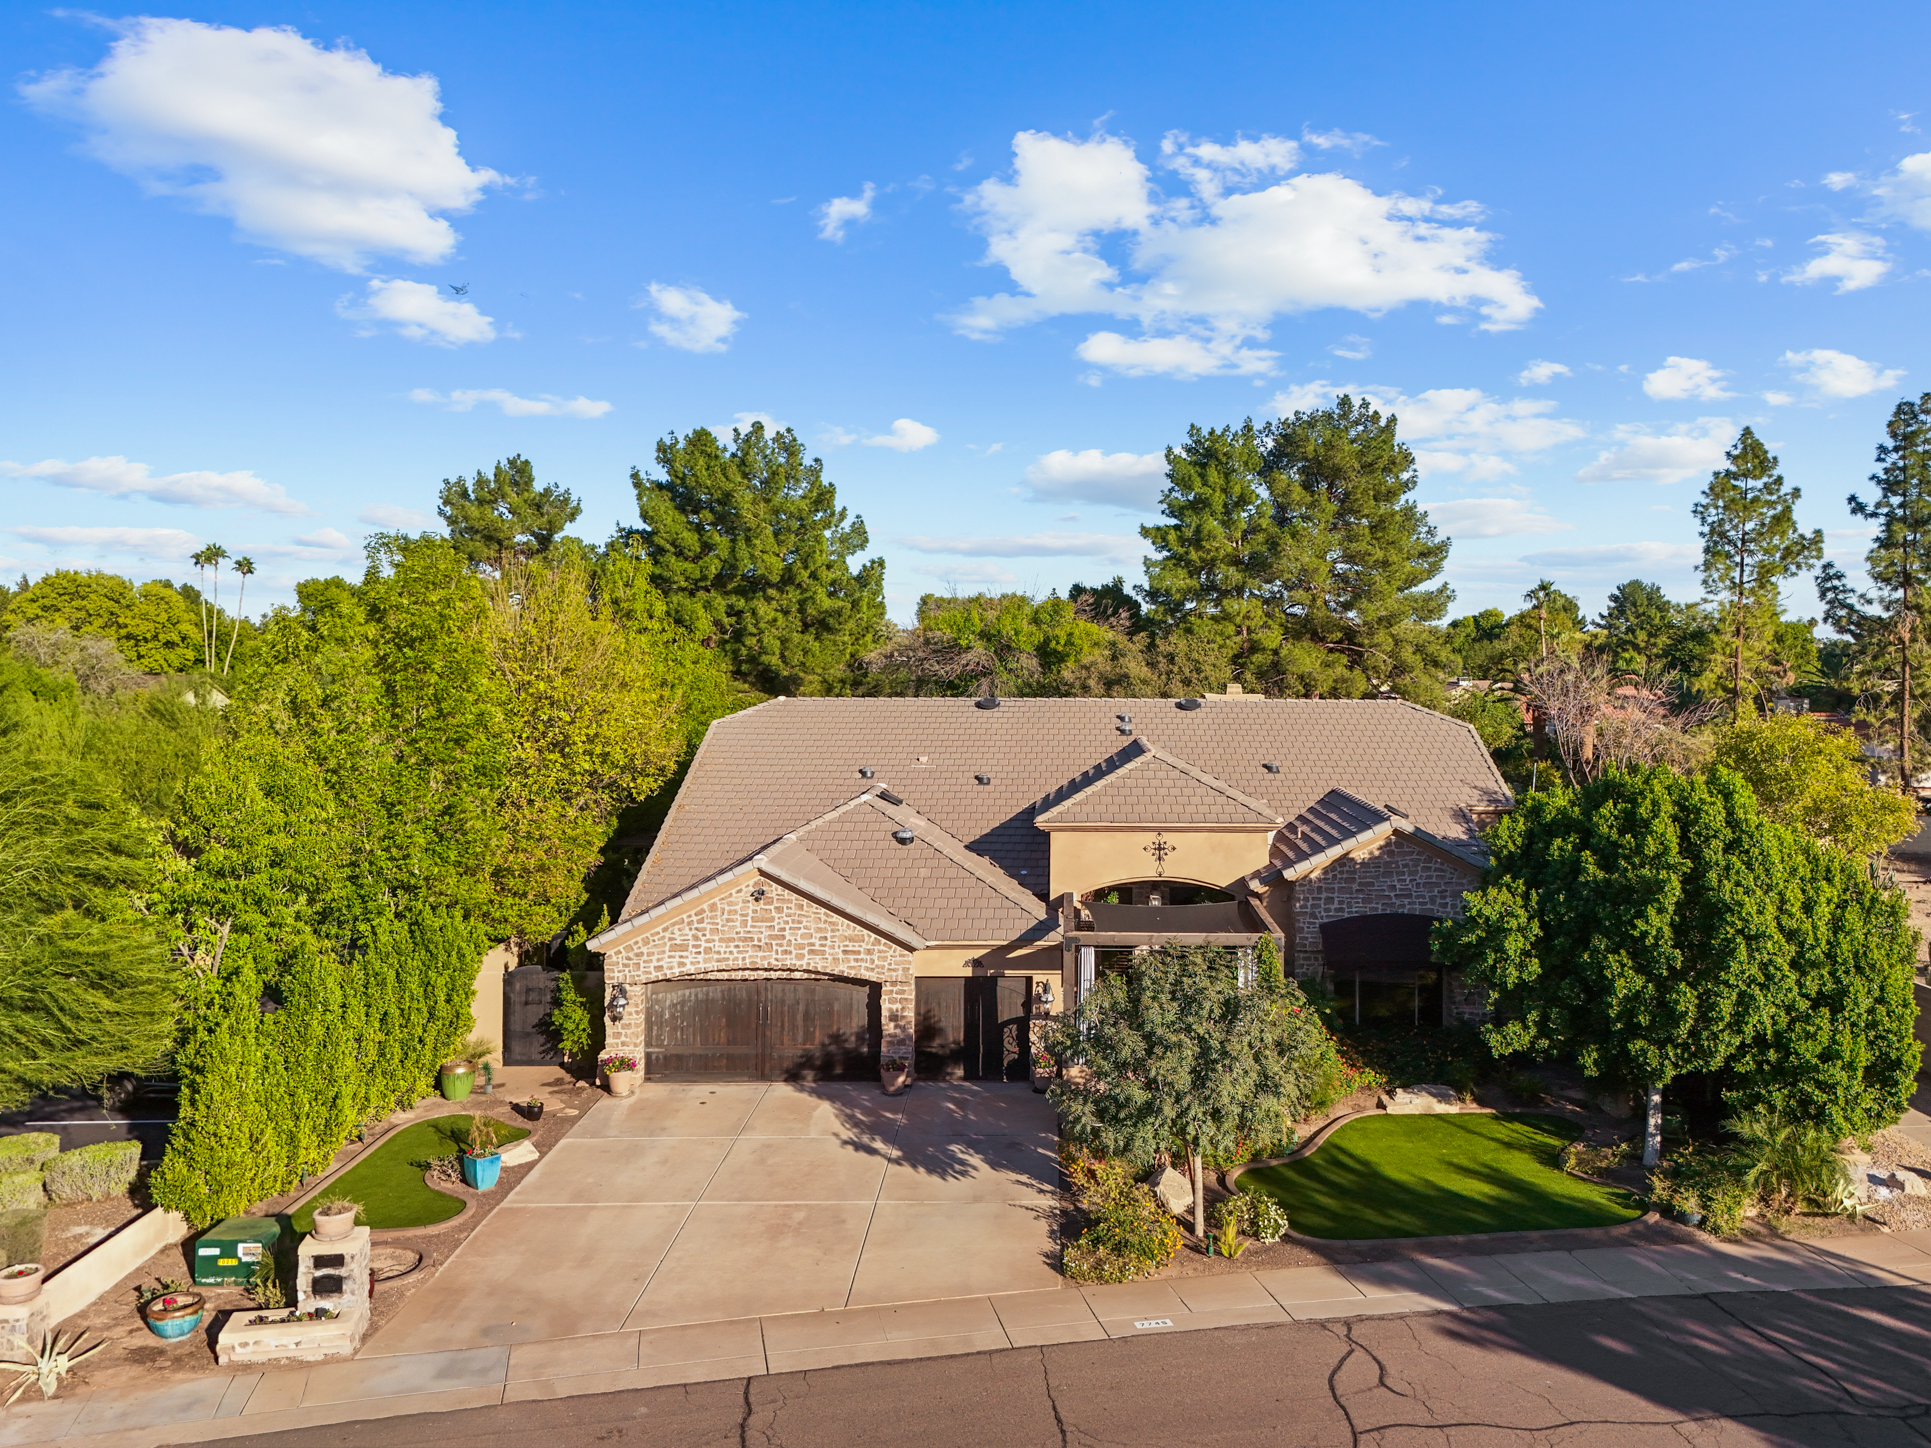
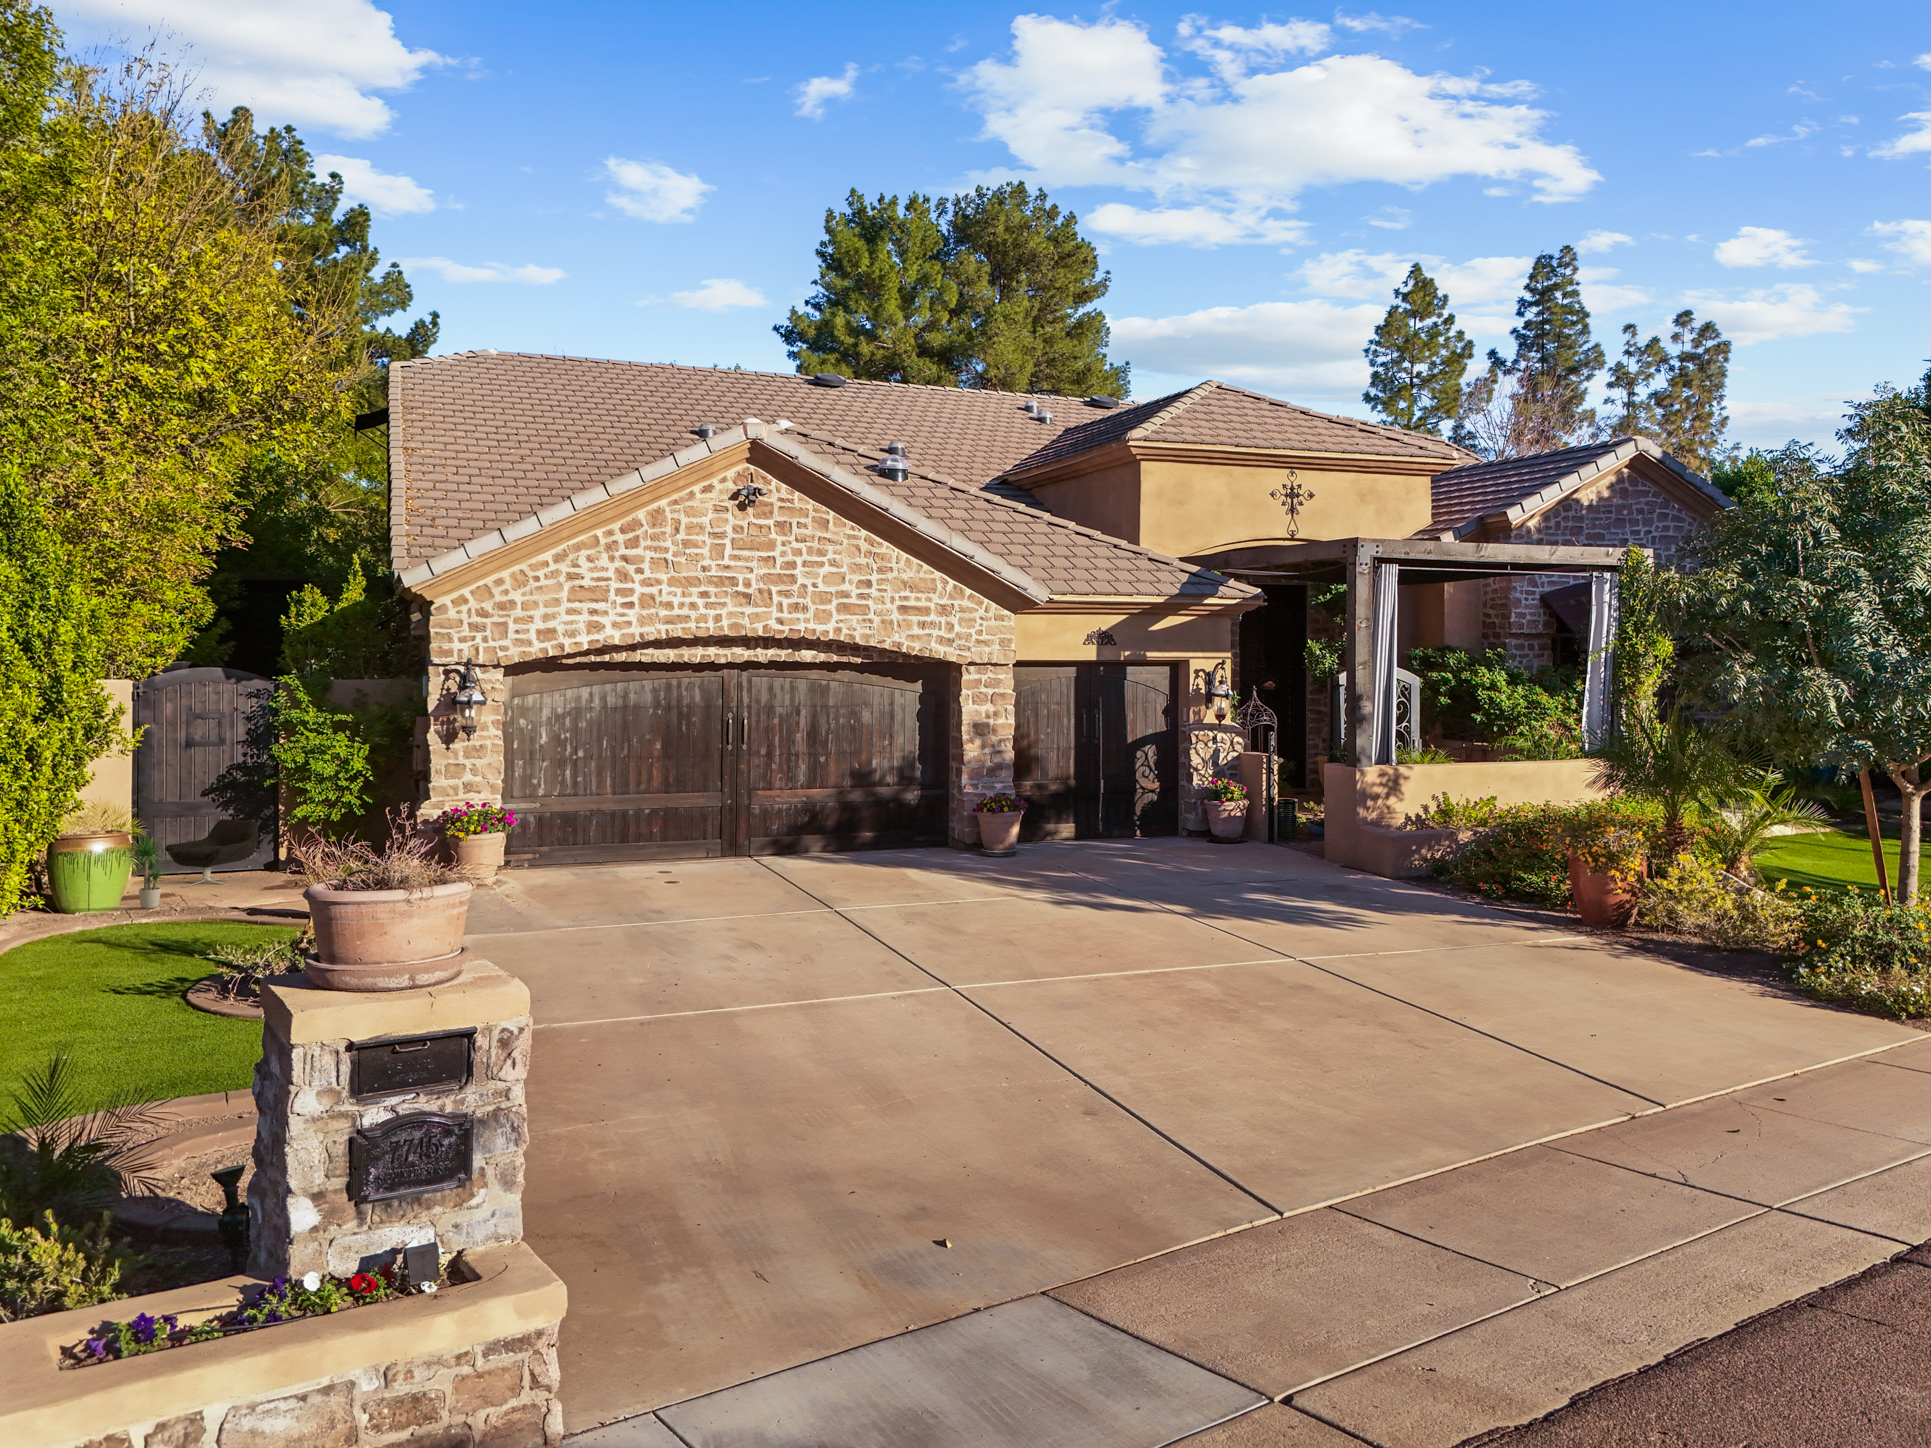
lounge chair: none [513,1039,553,1076] -> present [165,819,258,888]

